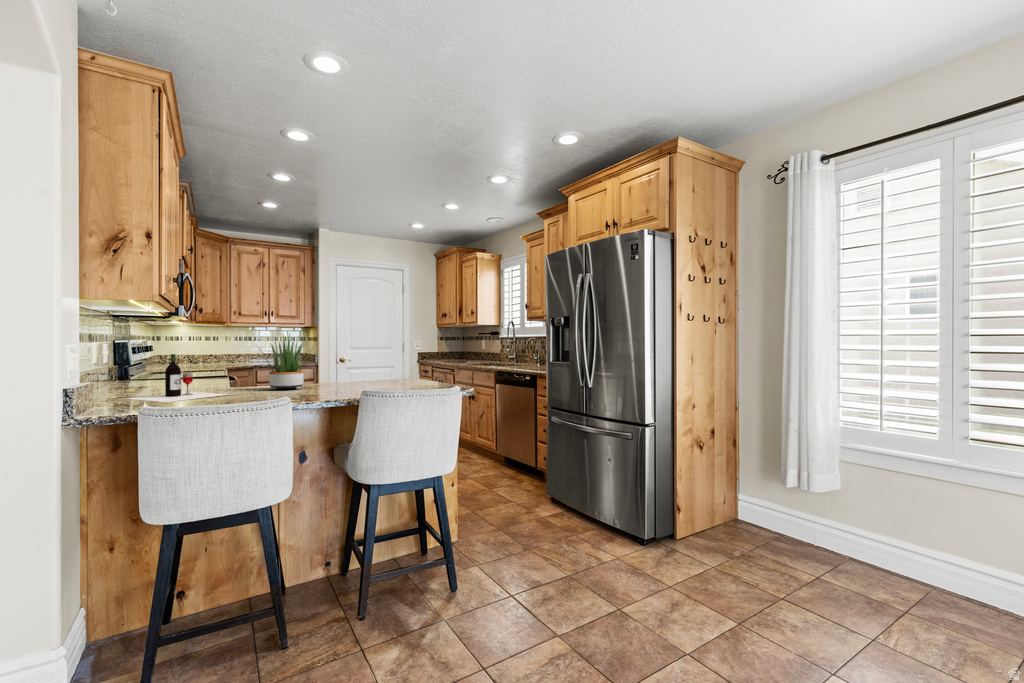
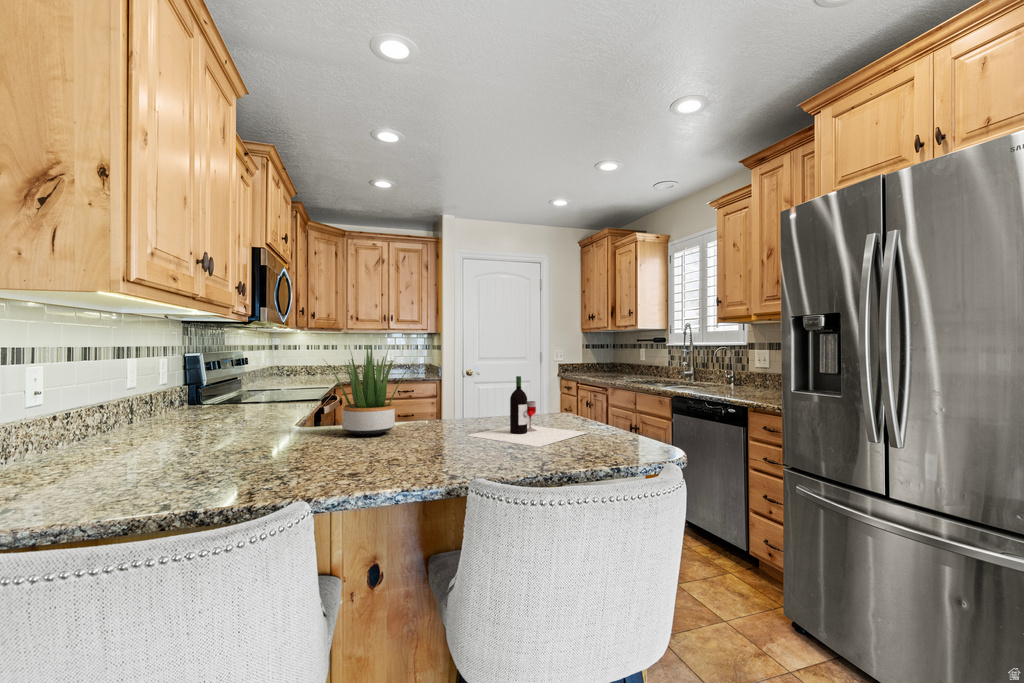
wine bottle: present [125,354,230,402] -> present [467,376,588,447]

